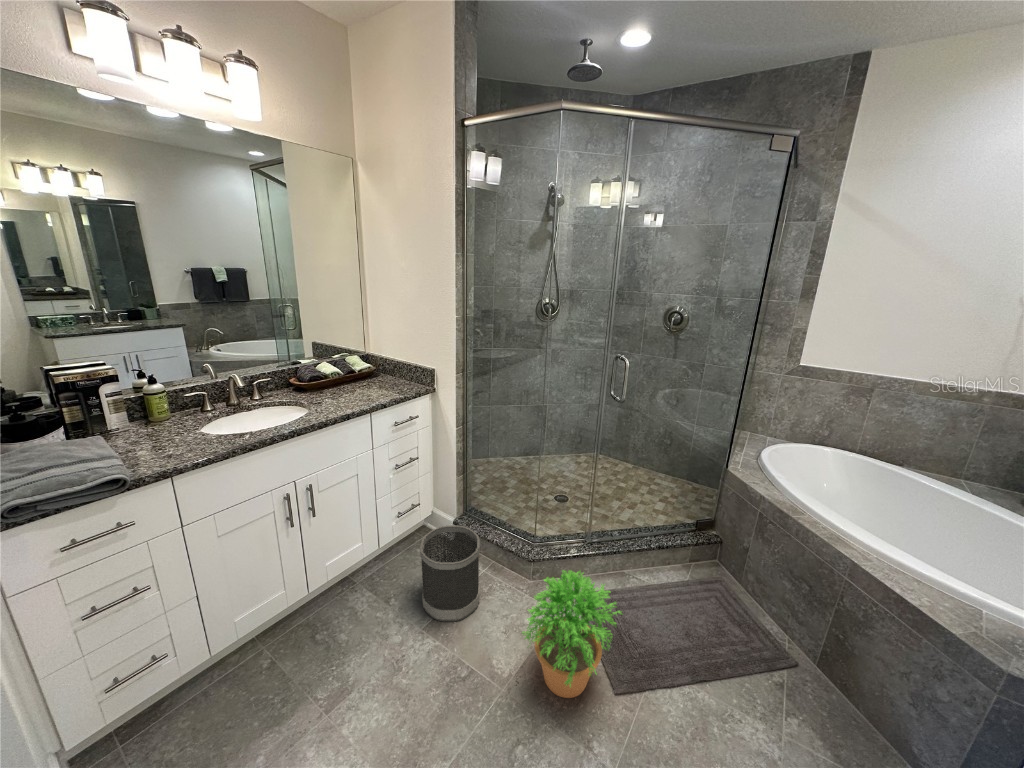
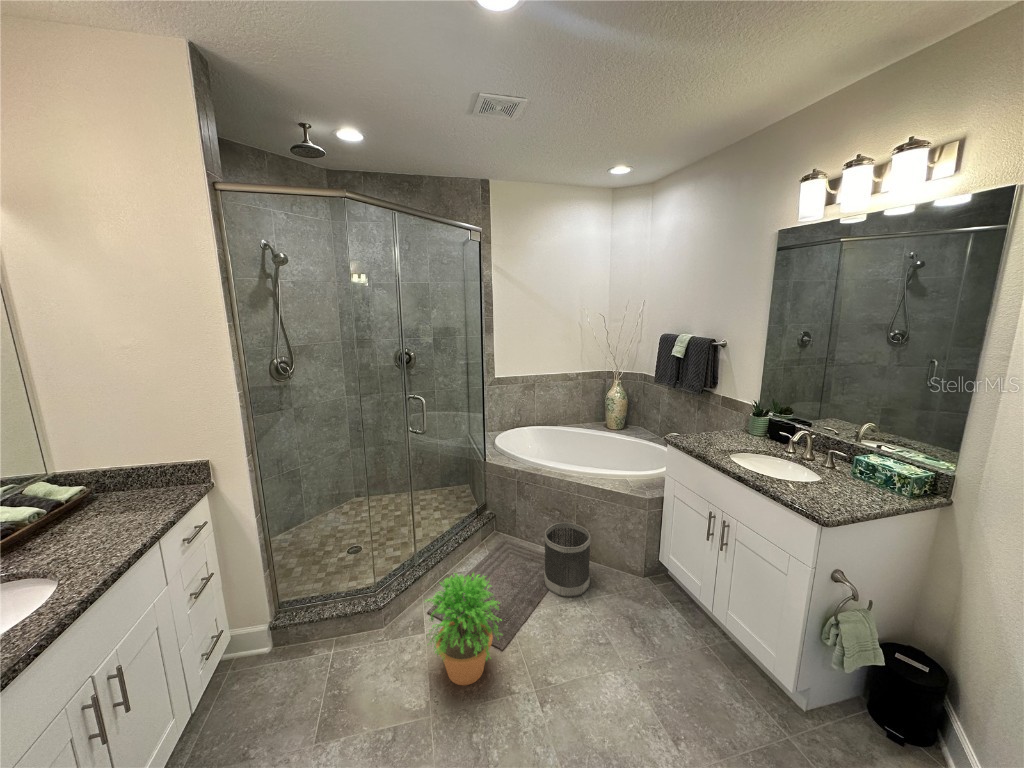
wastebasket: present [420,526,480,622] -> present [544,523,591,597]

